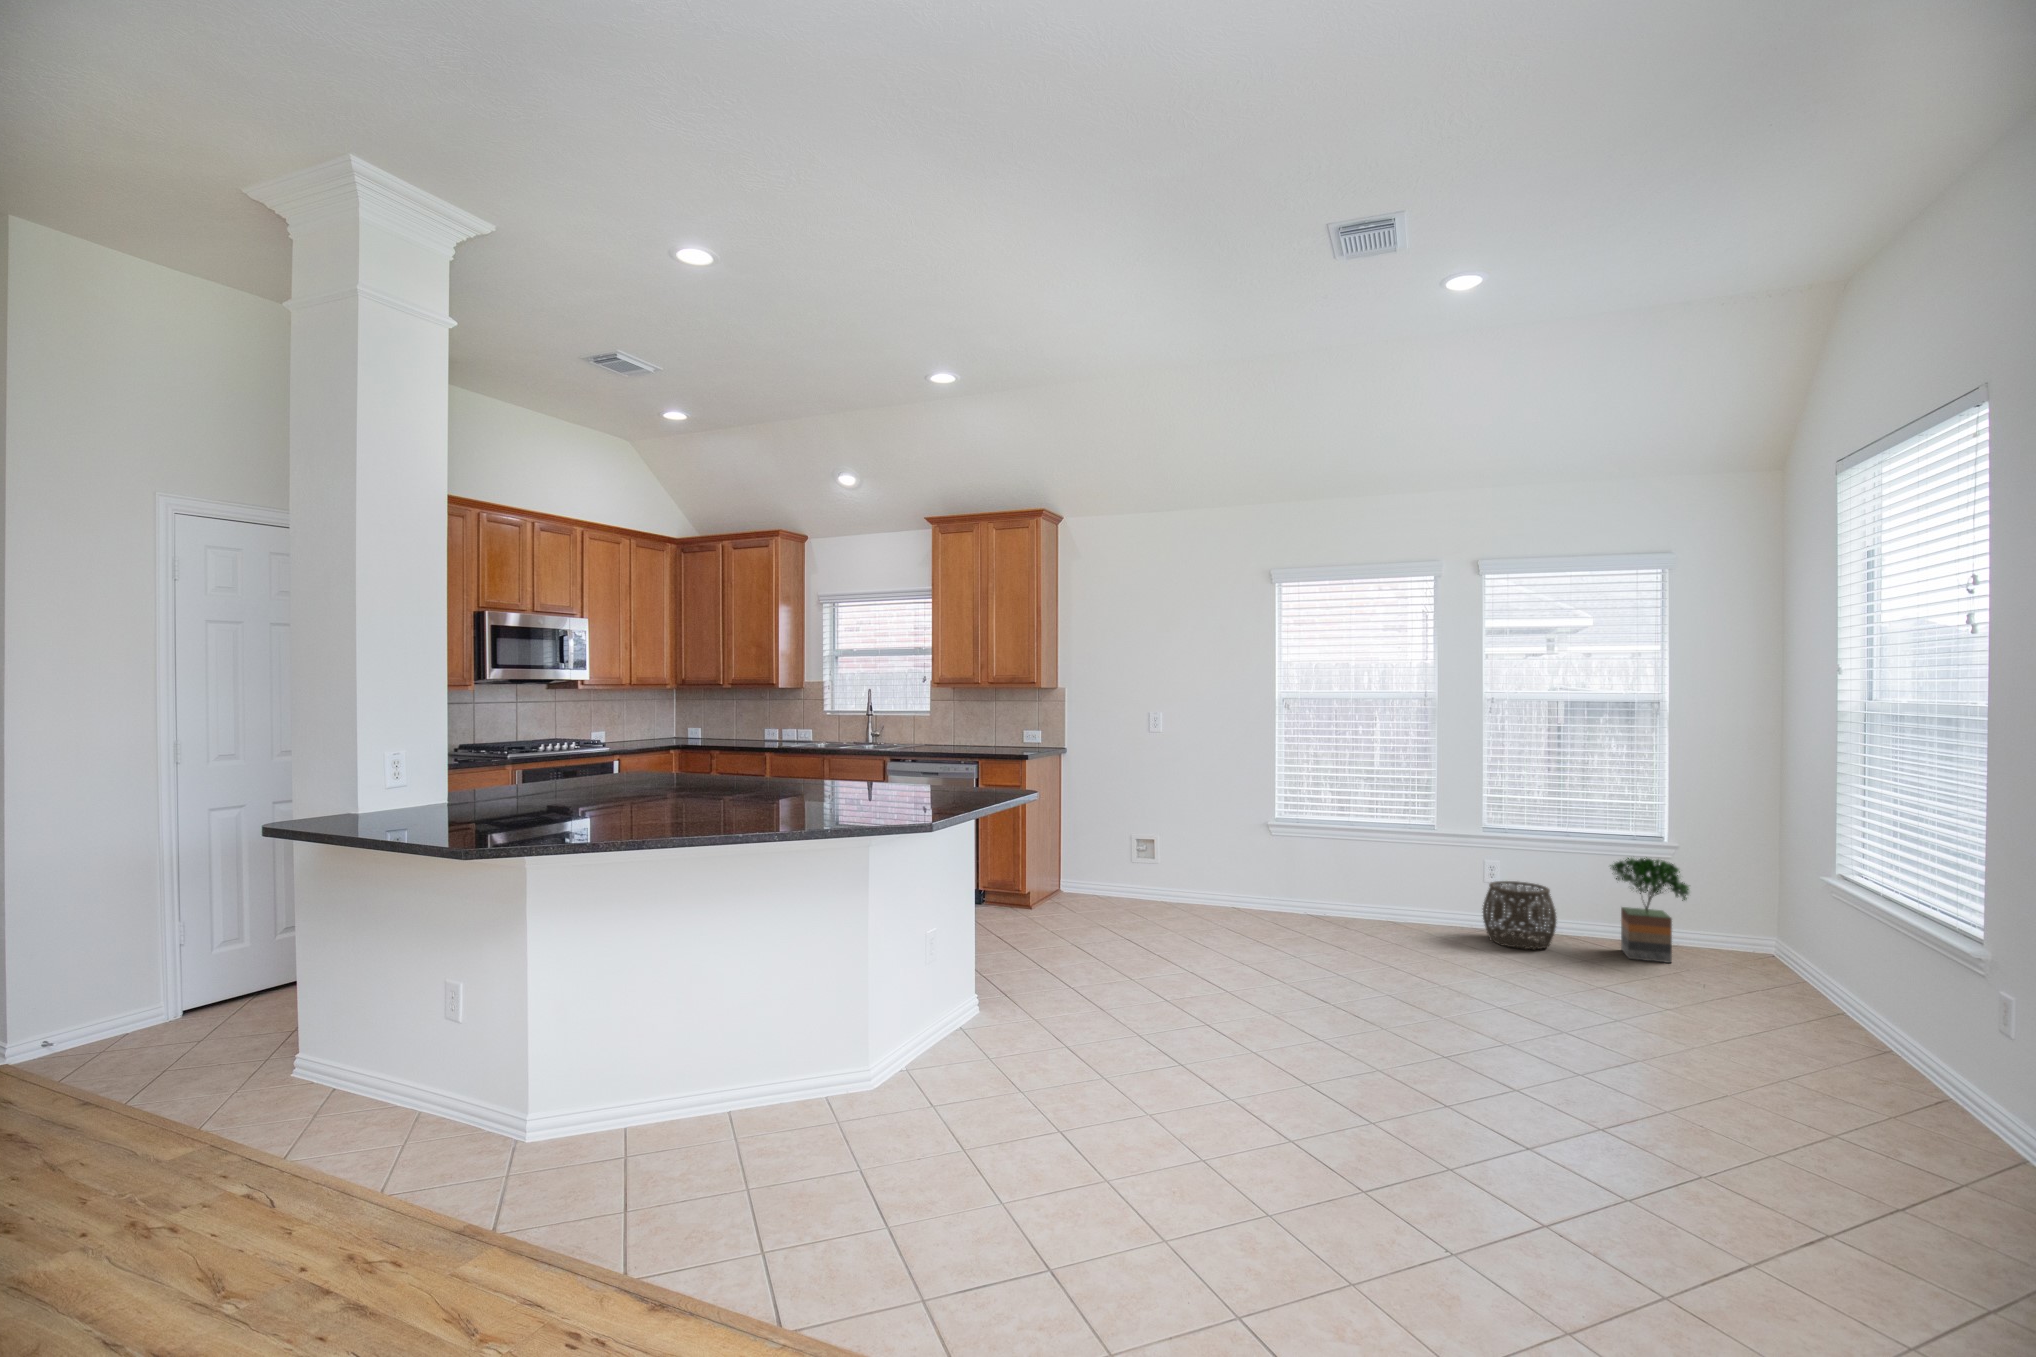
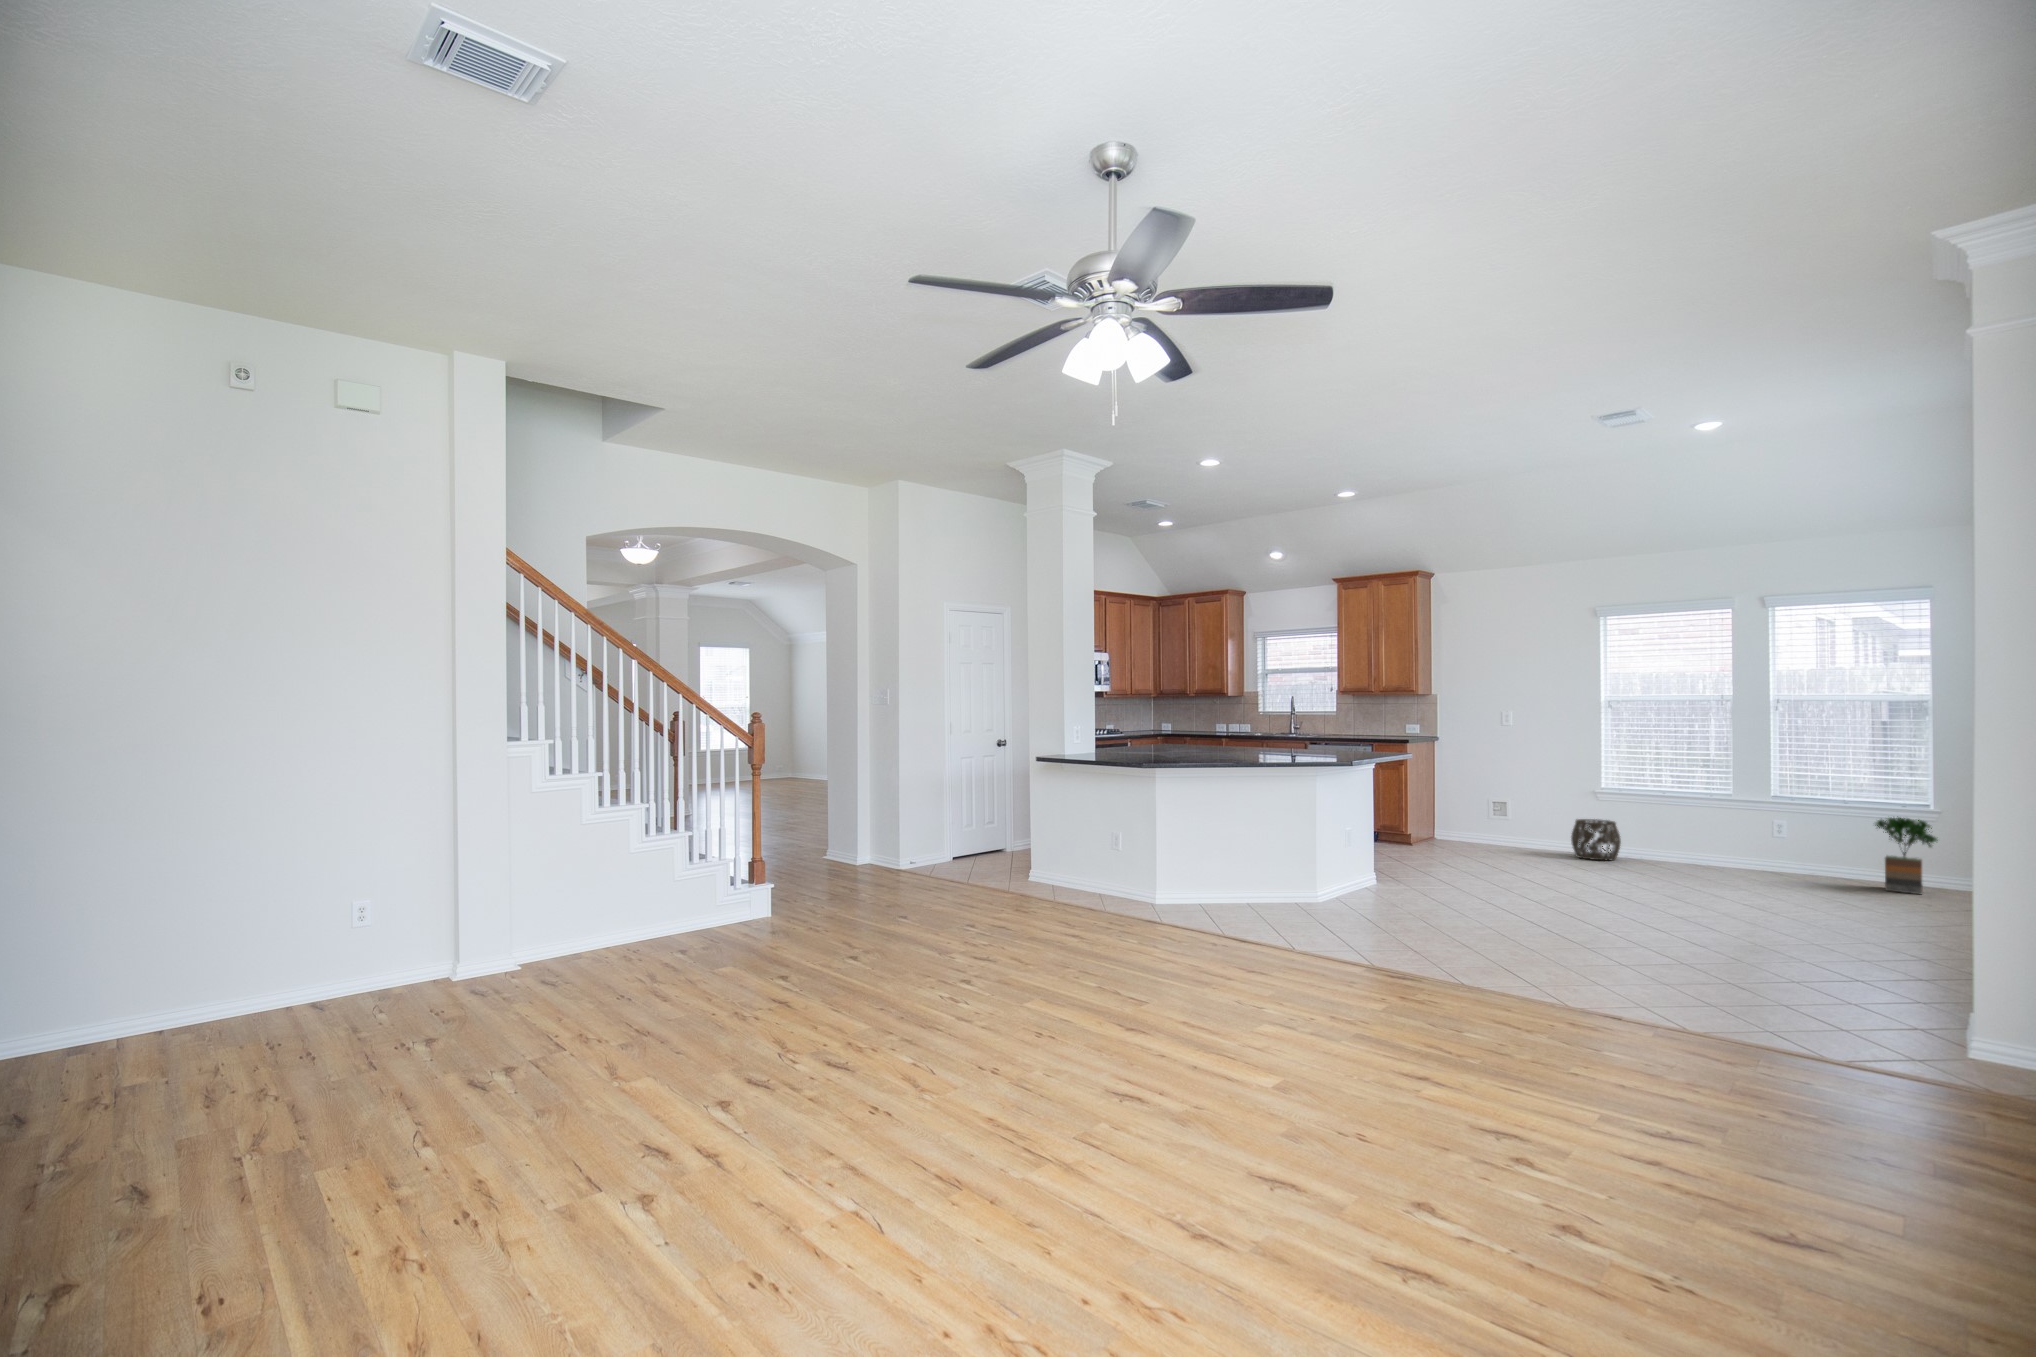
woven basket: present [1483,881,1557,950] -> present [1571,819,1621,860]

